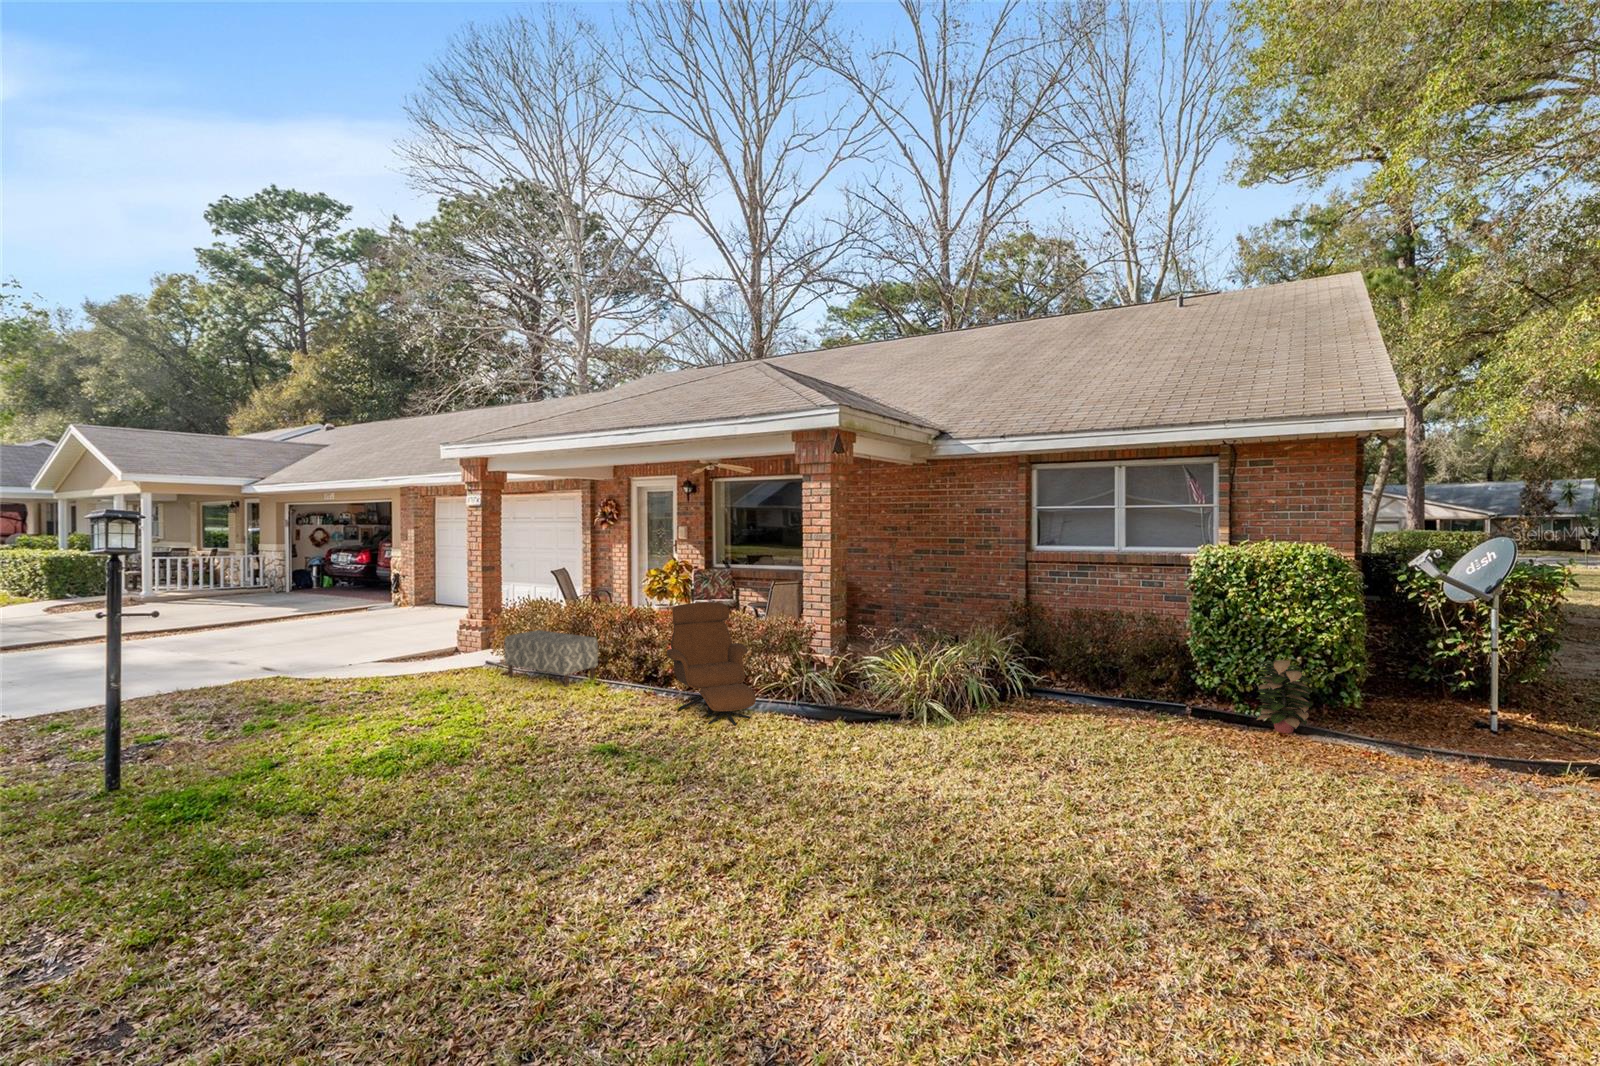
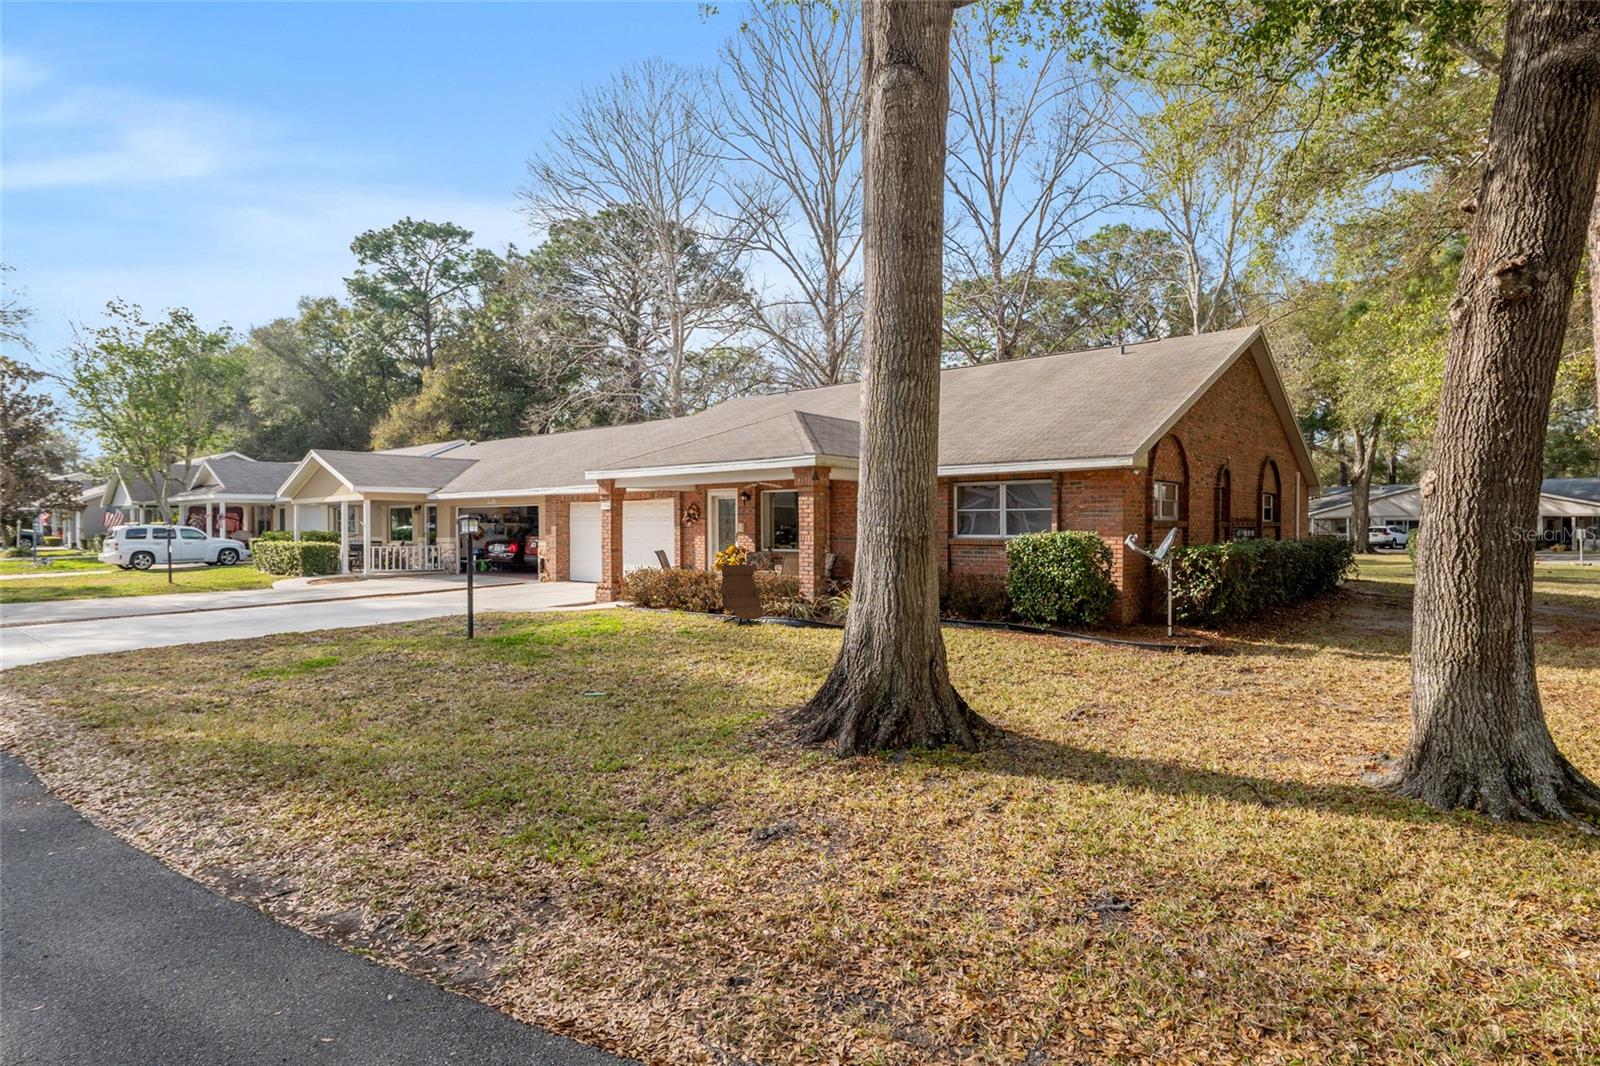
bench: present [505,630,598,687] -> none [629,585,682,615]
decorative plant: present [1256,660,1313,733] -> none [1030,594,1060,633]

